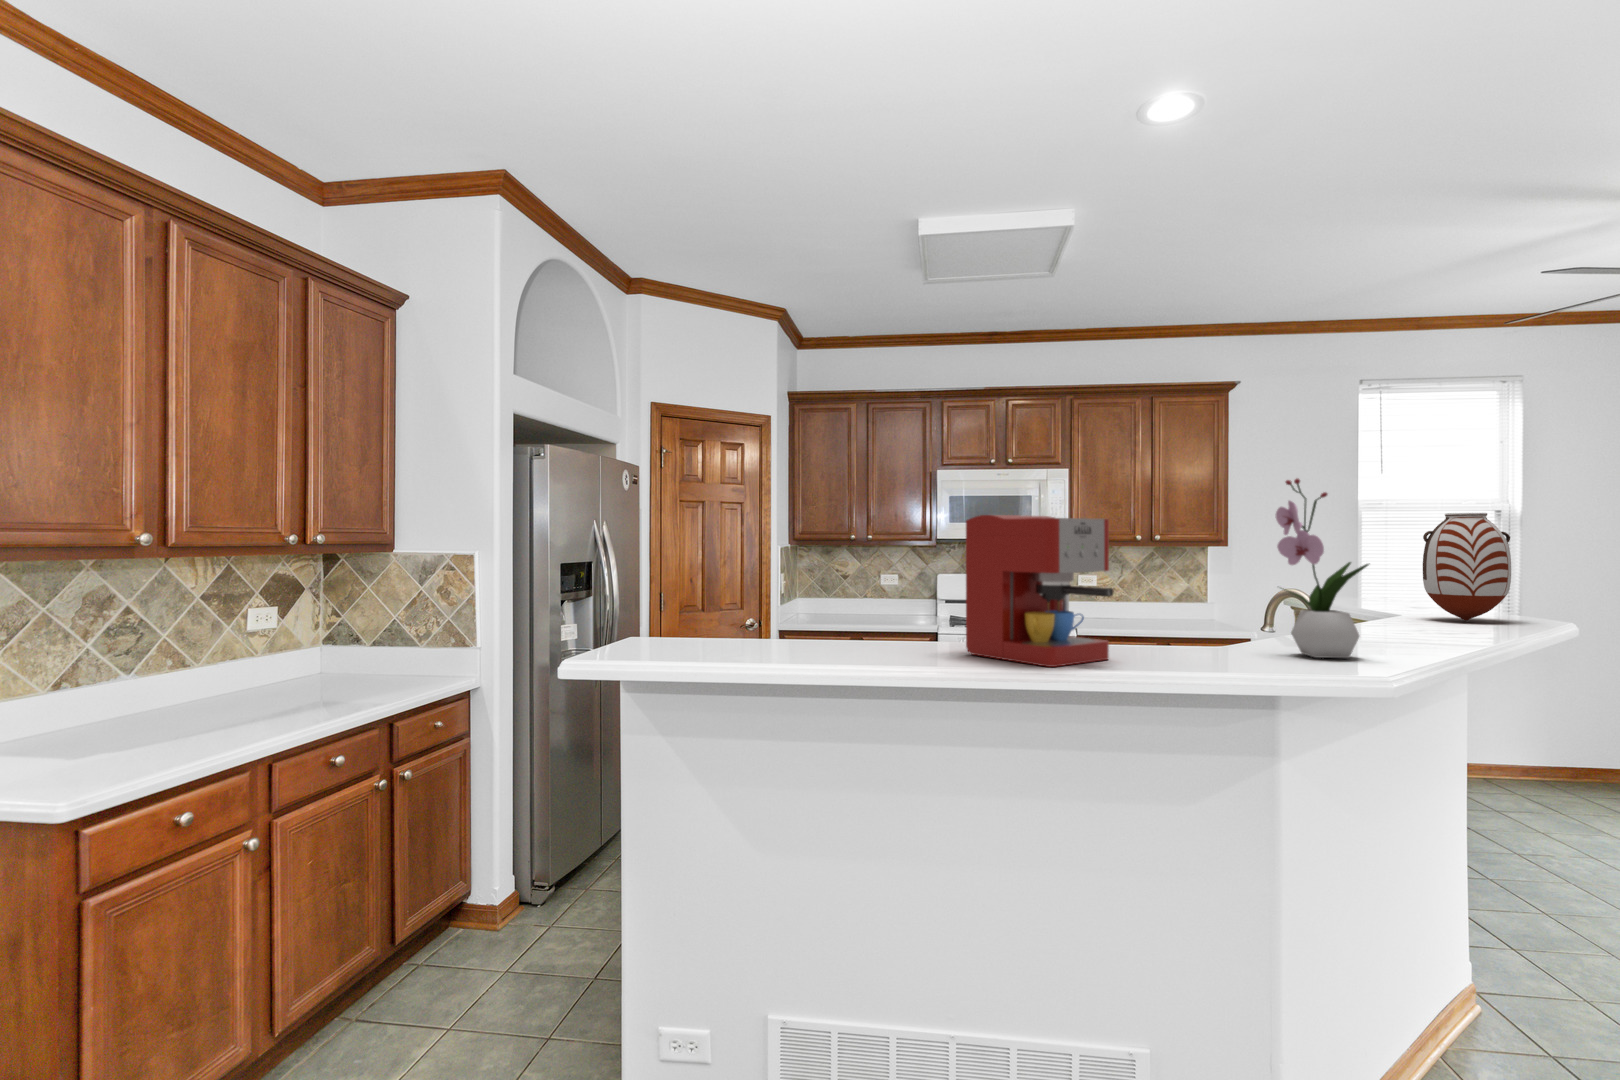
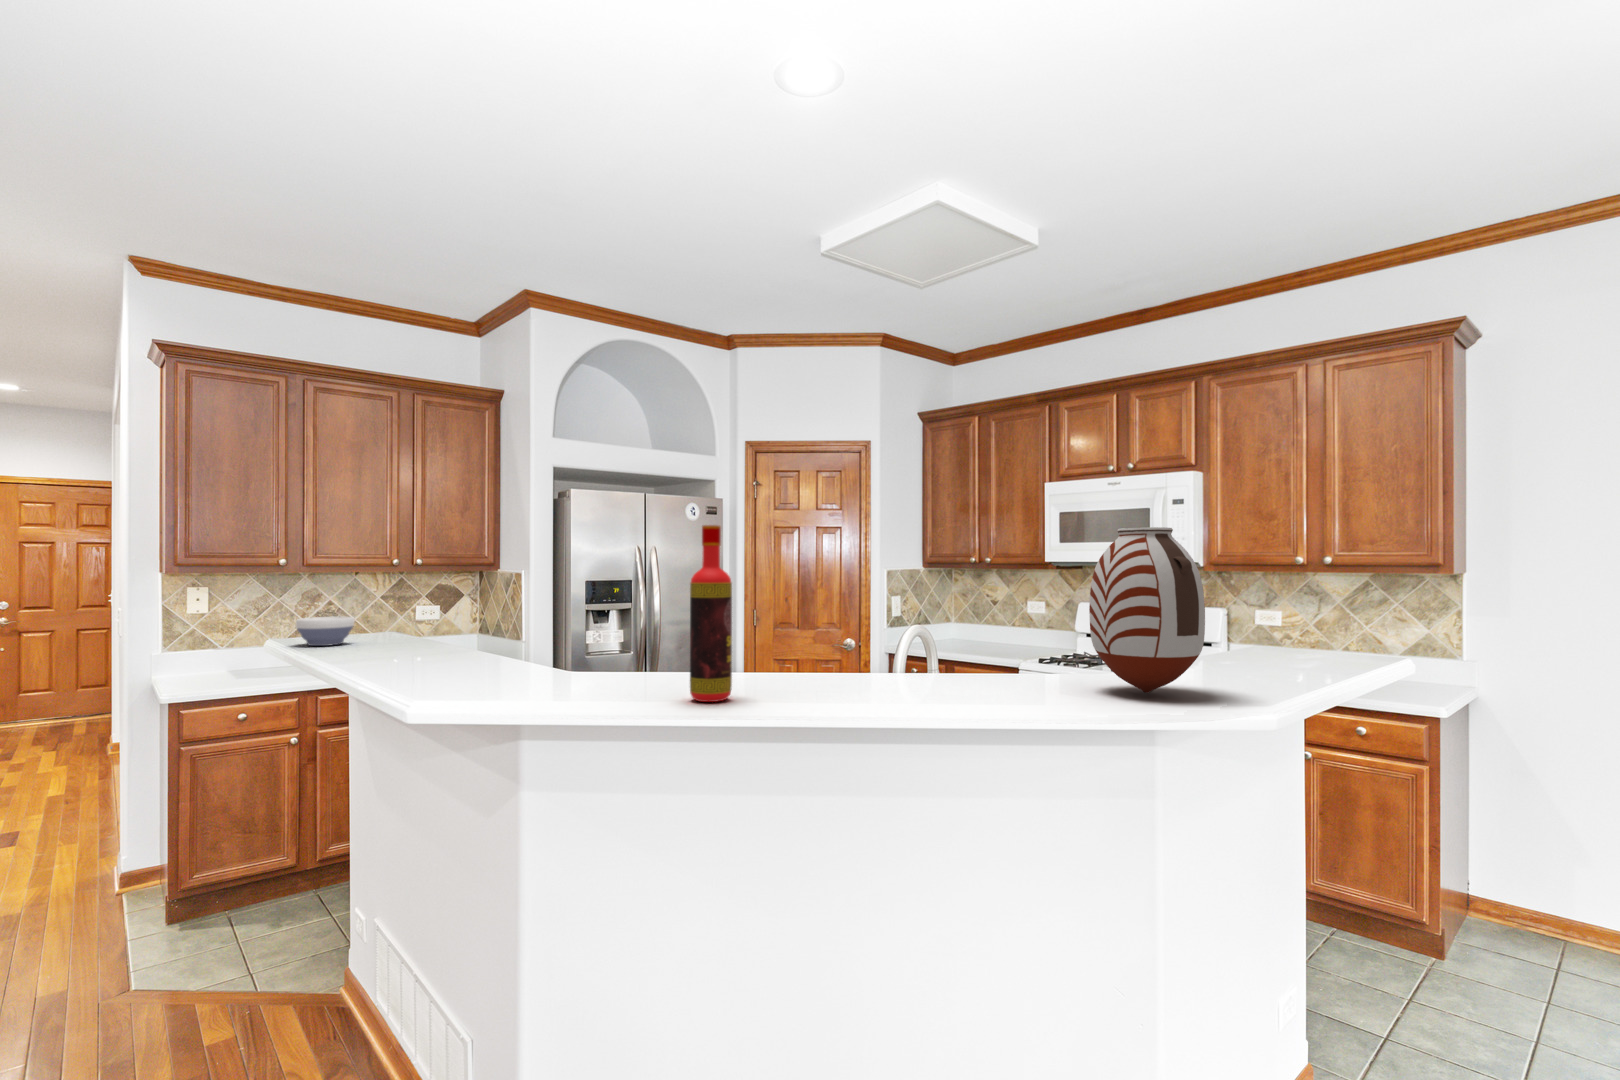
flower arrangement: present [1276,479,1369,658] -> none [519,501,587,698]
bottle: none [1380,505,1422,648] -> present [690,525,732,702]
coffee maker: present [966,515,1114,667] -> none [353,544,482,675]
bowl: none [638,614,708,656] -> present [296,617,354,646]

